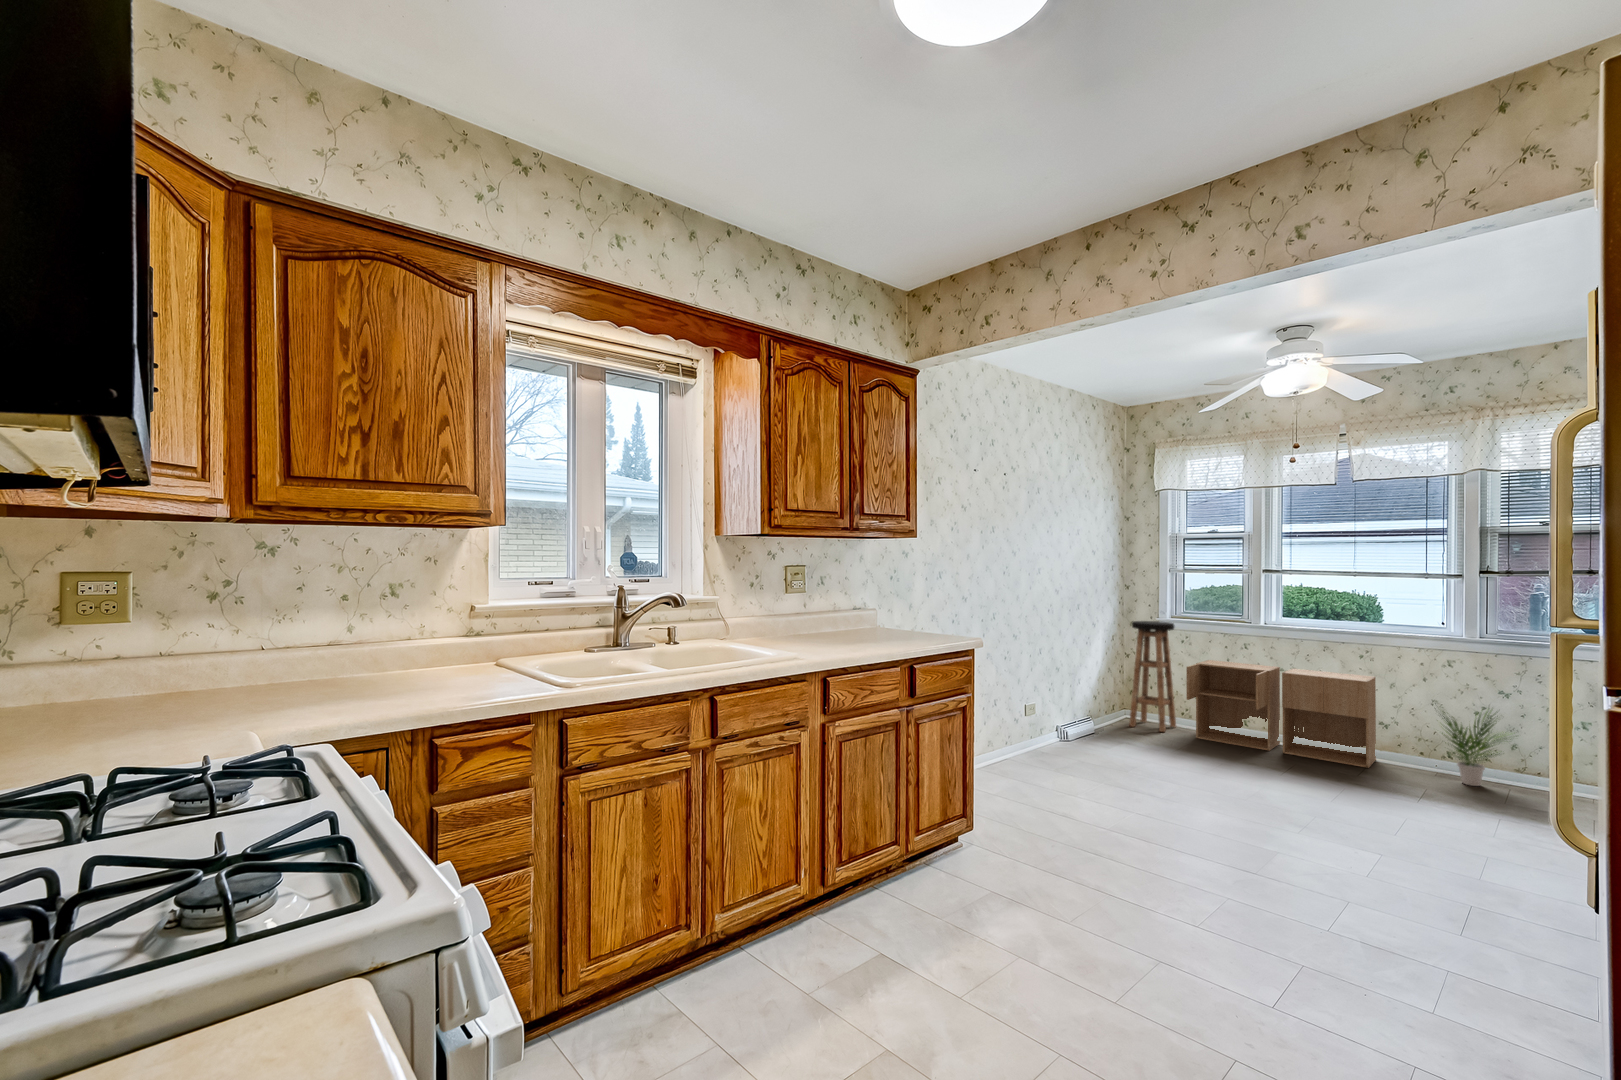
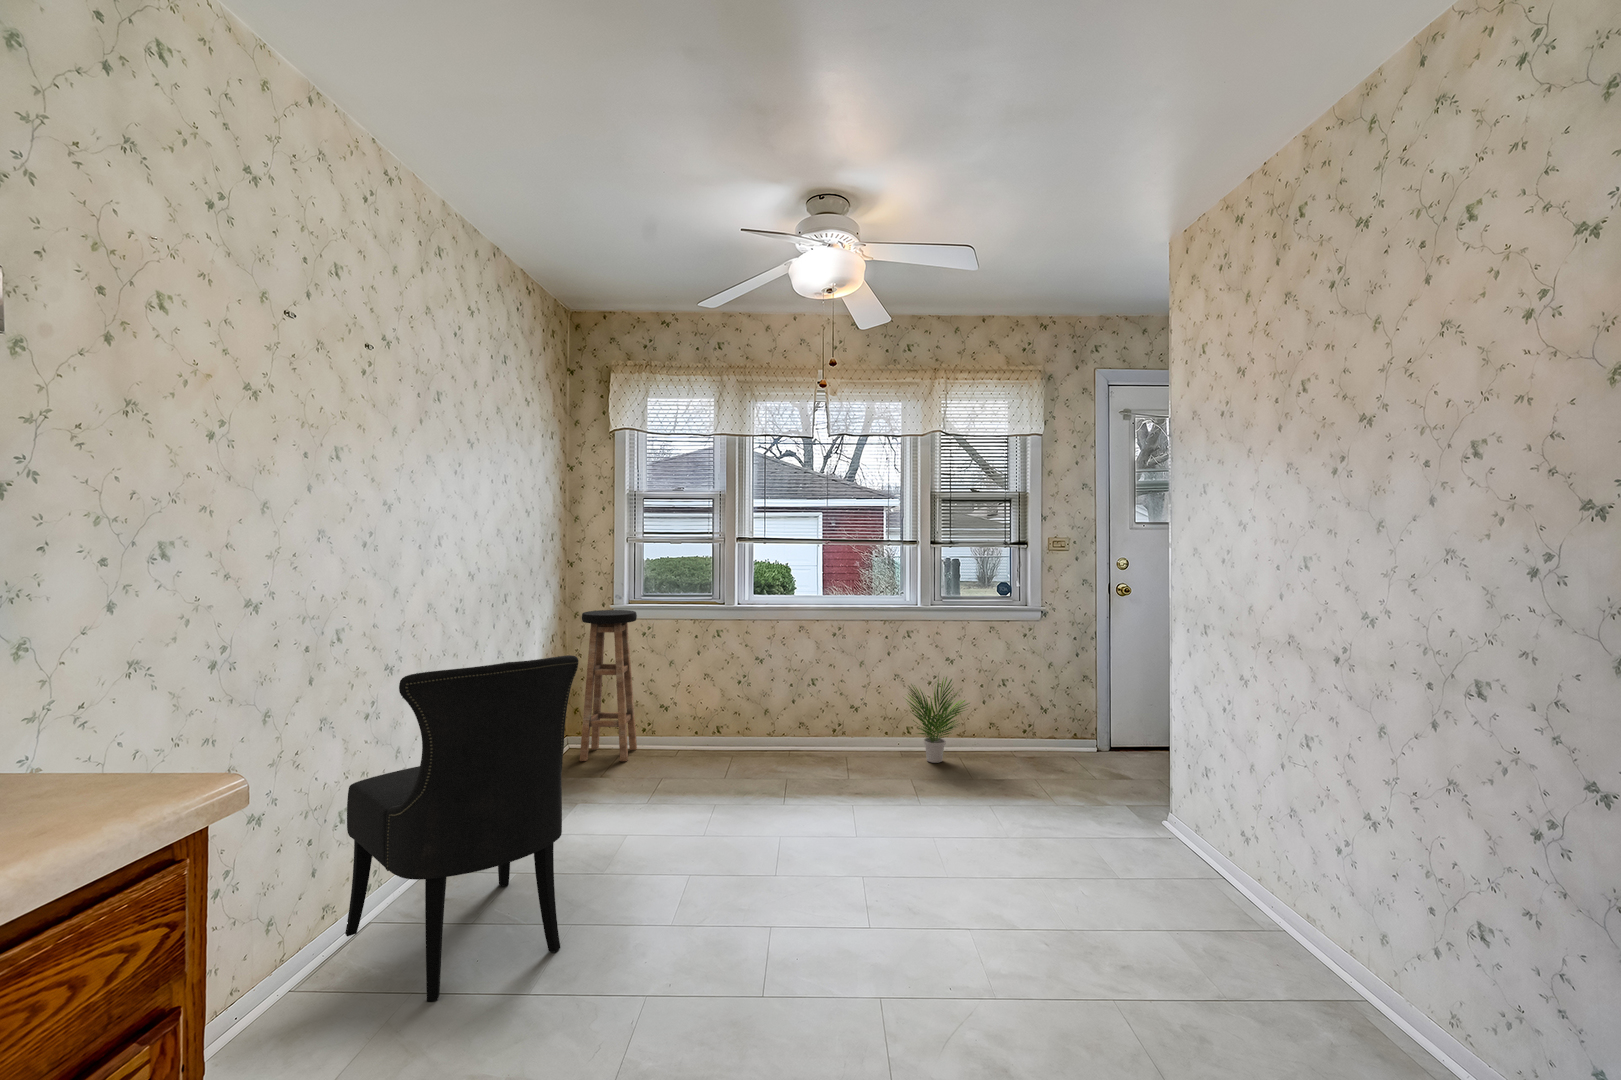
dining chair: none [979,632,1095,798] -> present [345,655,578,1001]
storage cabinet: present [1186,660,1376,768] -> none [661,655,850,763]

